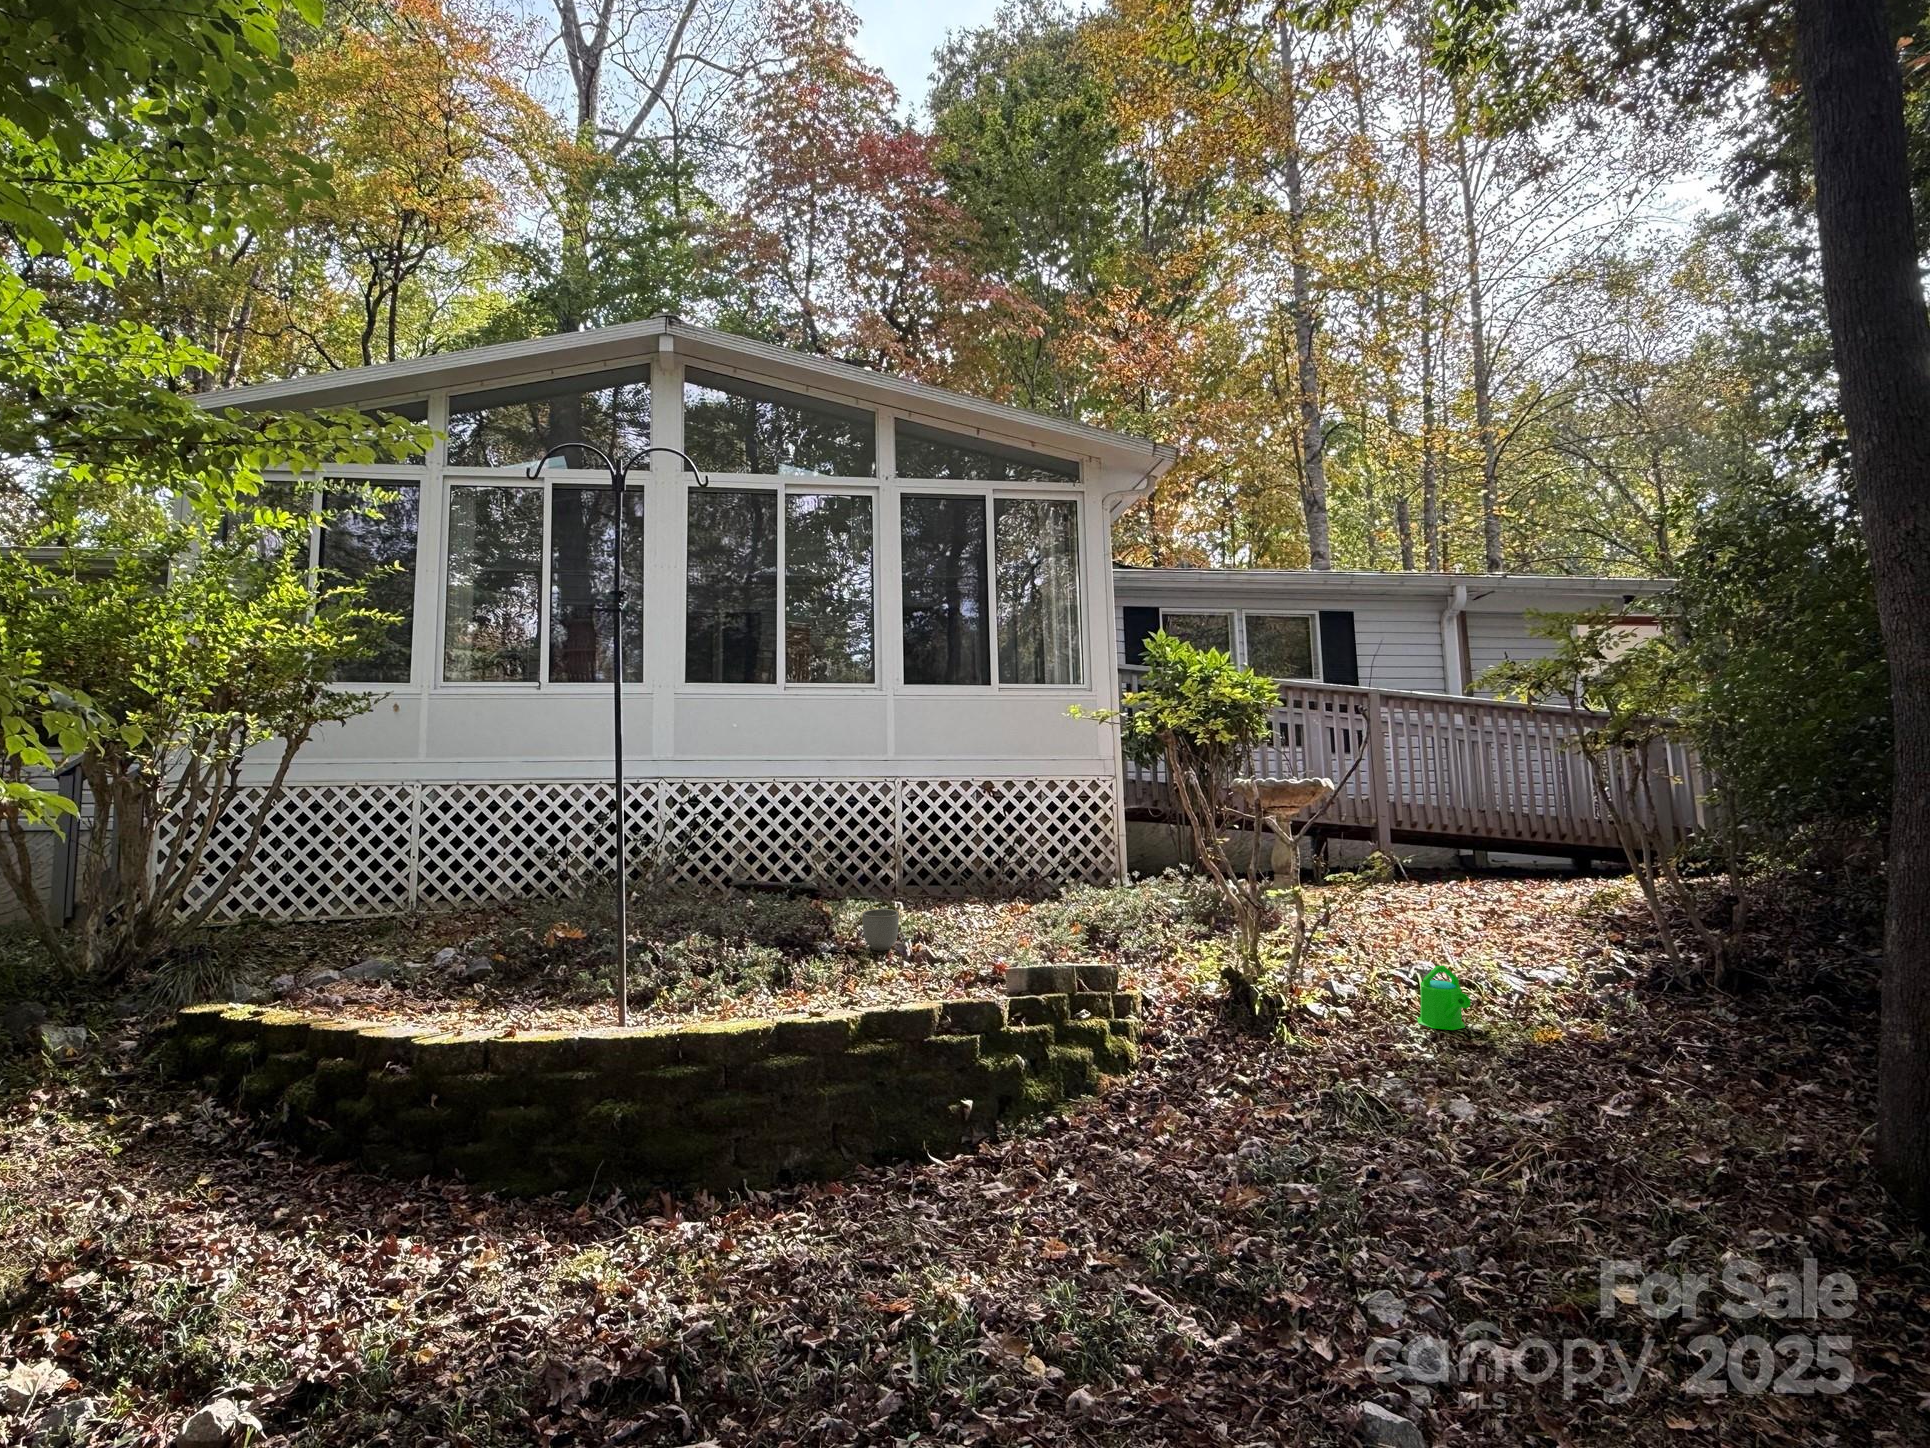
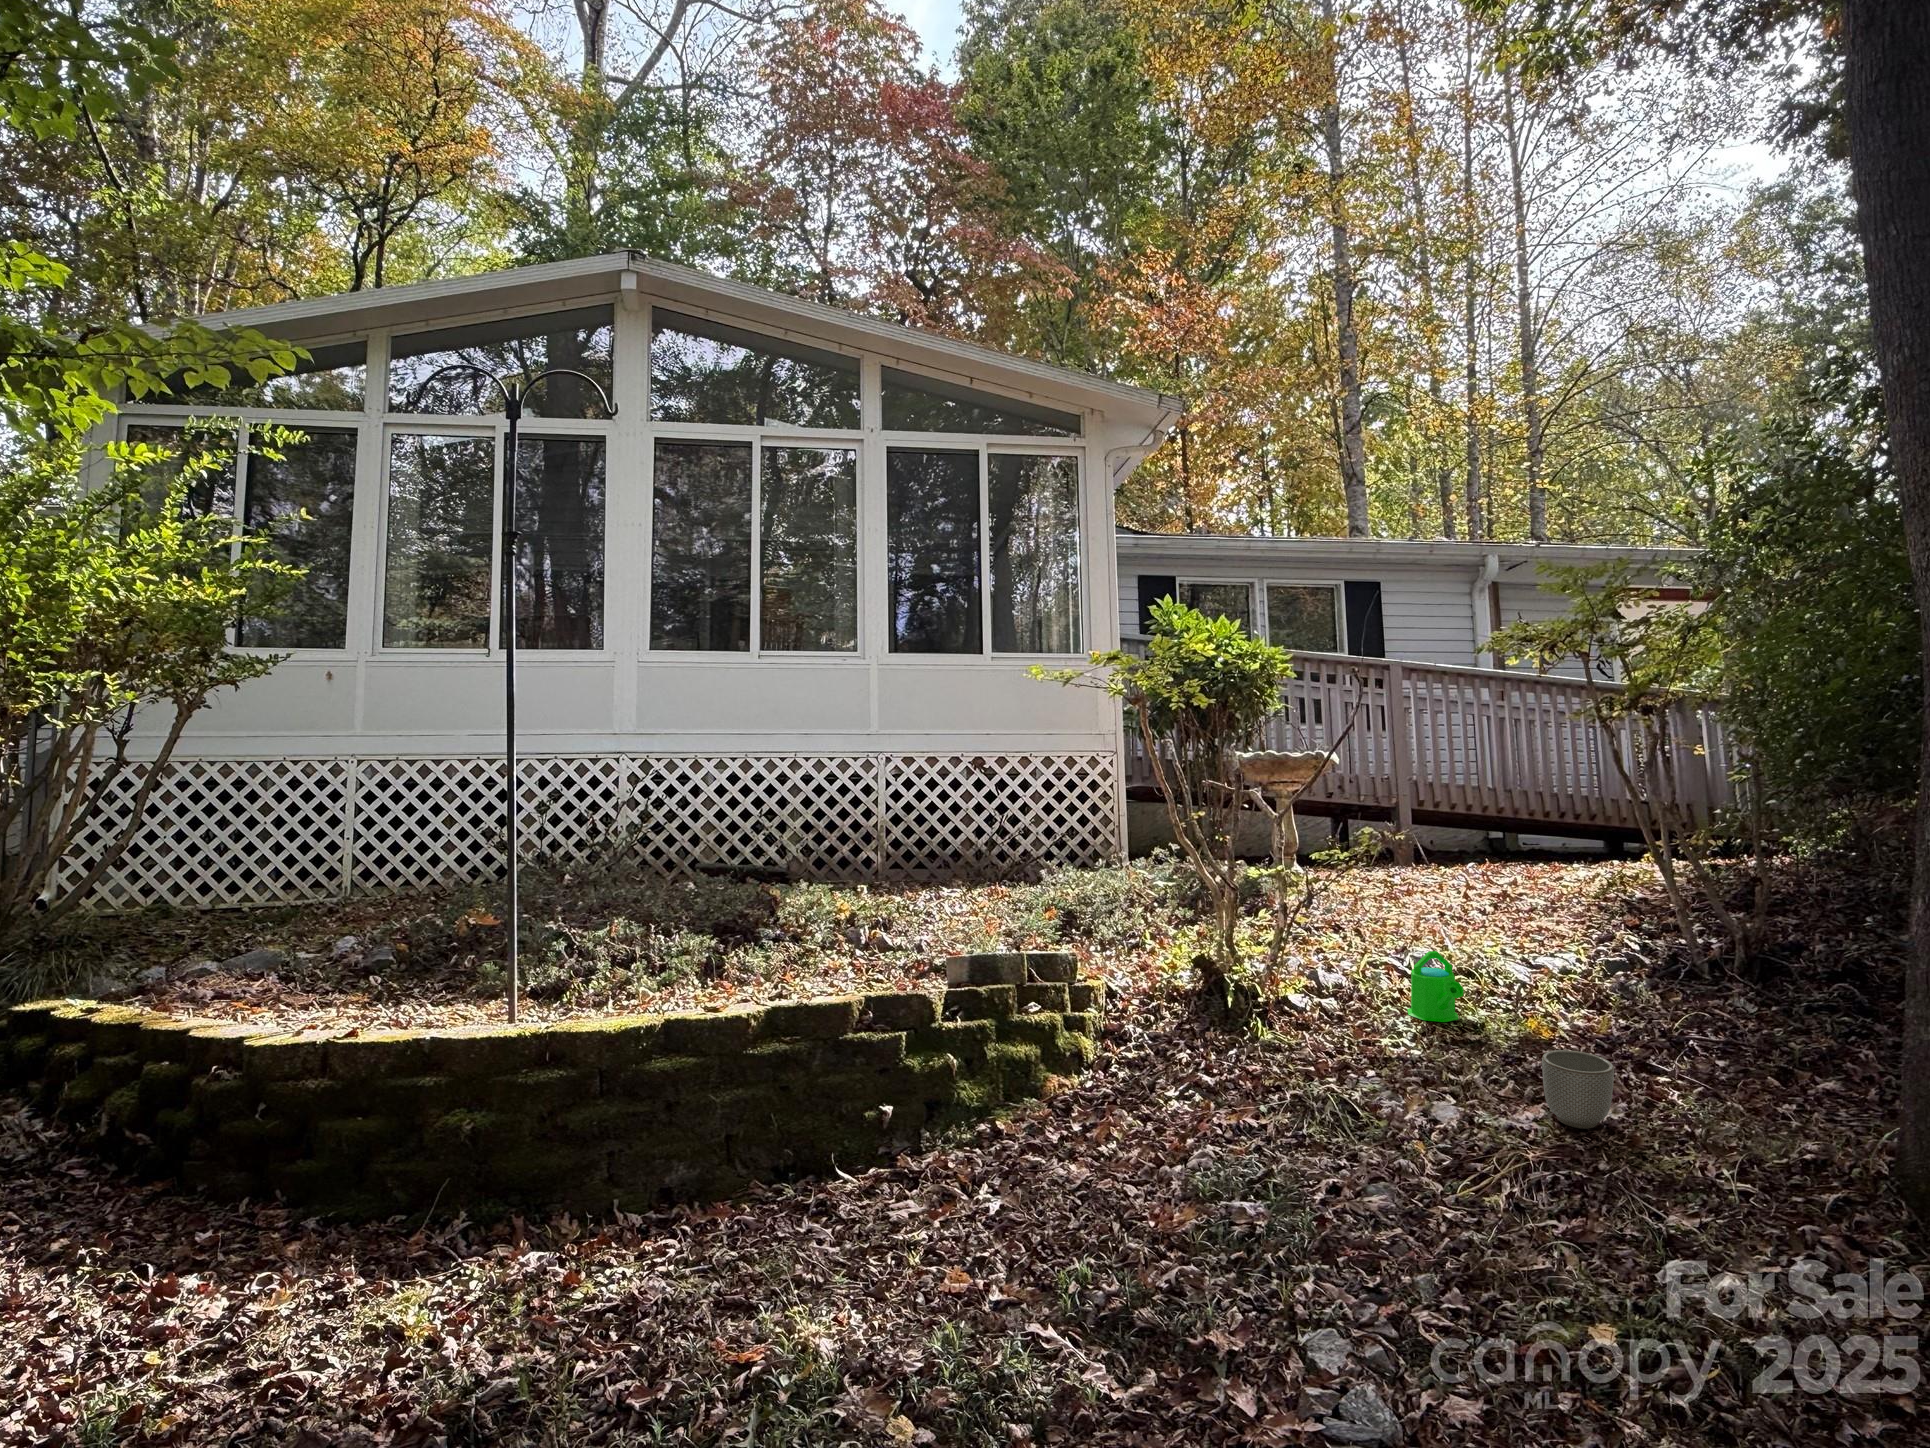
planter: present [862,909,899,951] -> present [1542,1050,1614,1129]

